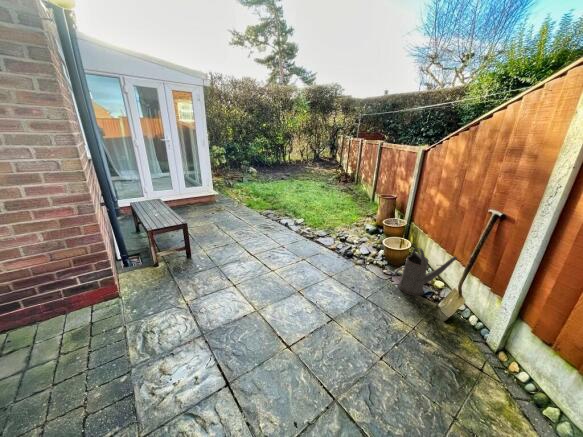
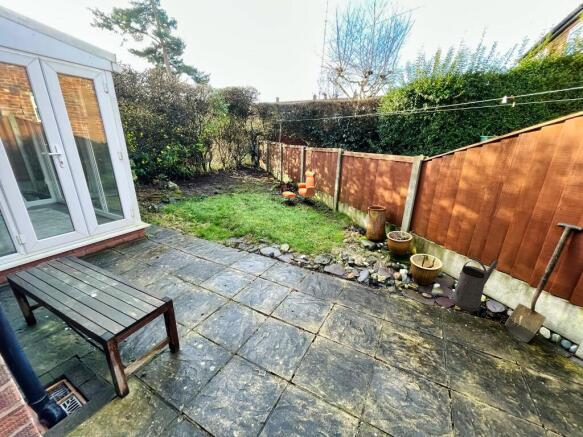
lounge chair: none [330,164,365,194] -> present [281,171,316,204]

